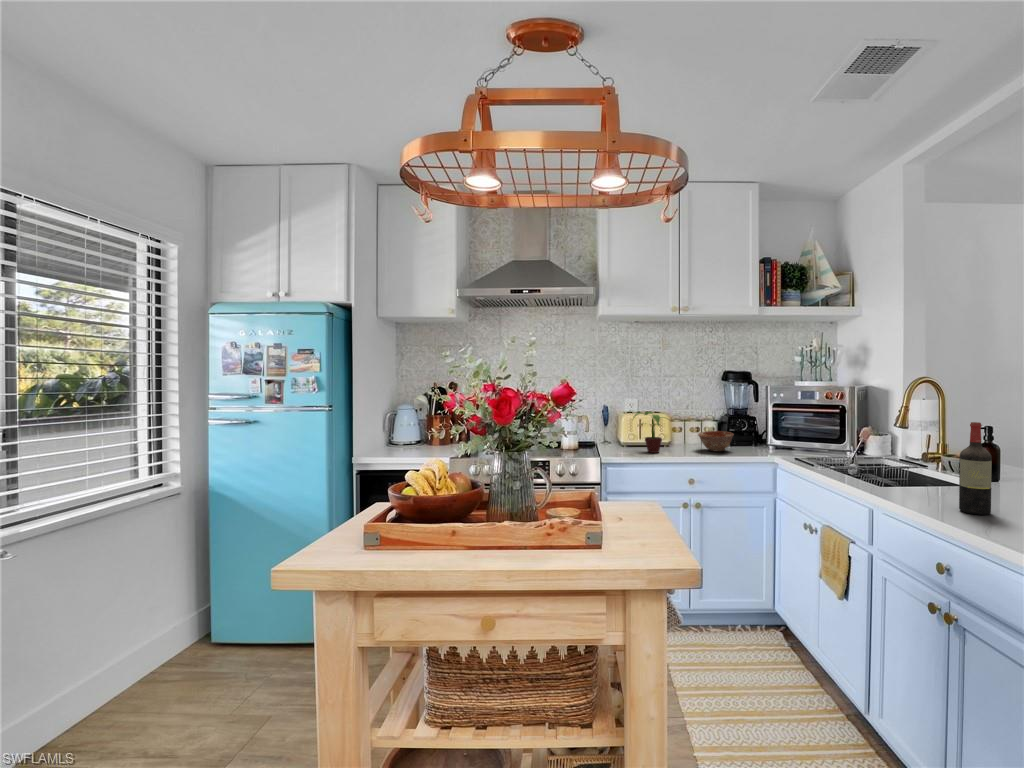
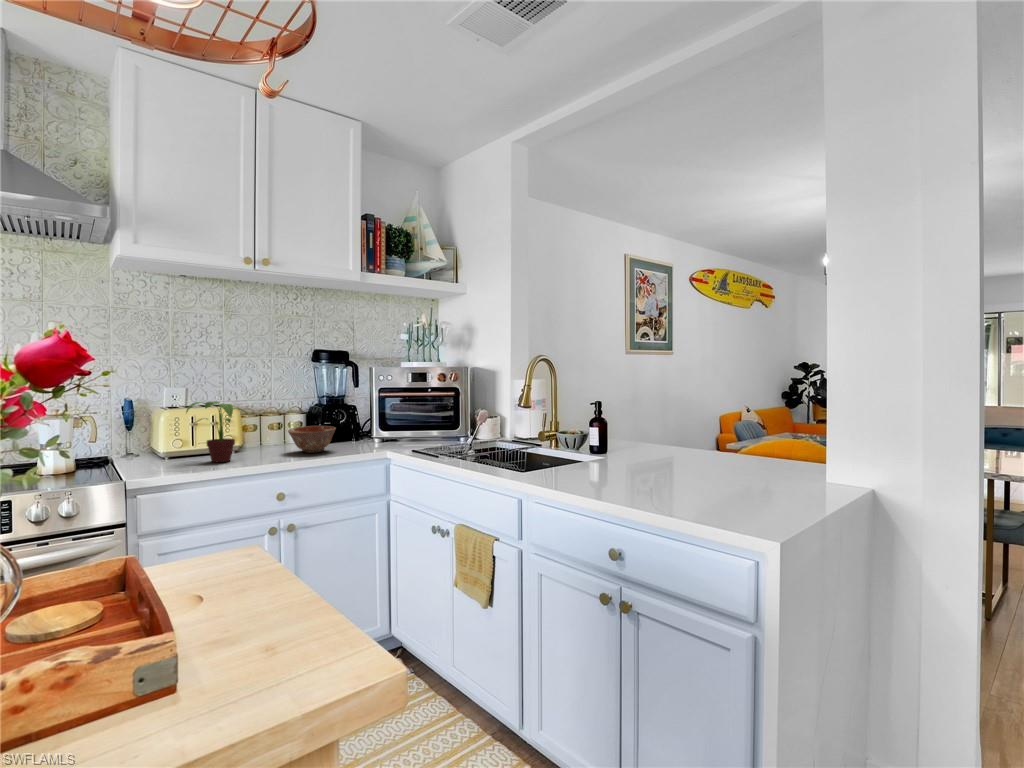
wine bottle: present [959,422,992,515] -> none [601,384,628,483]

